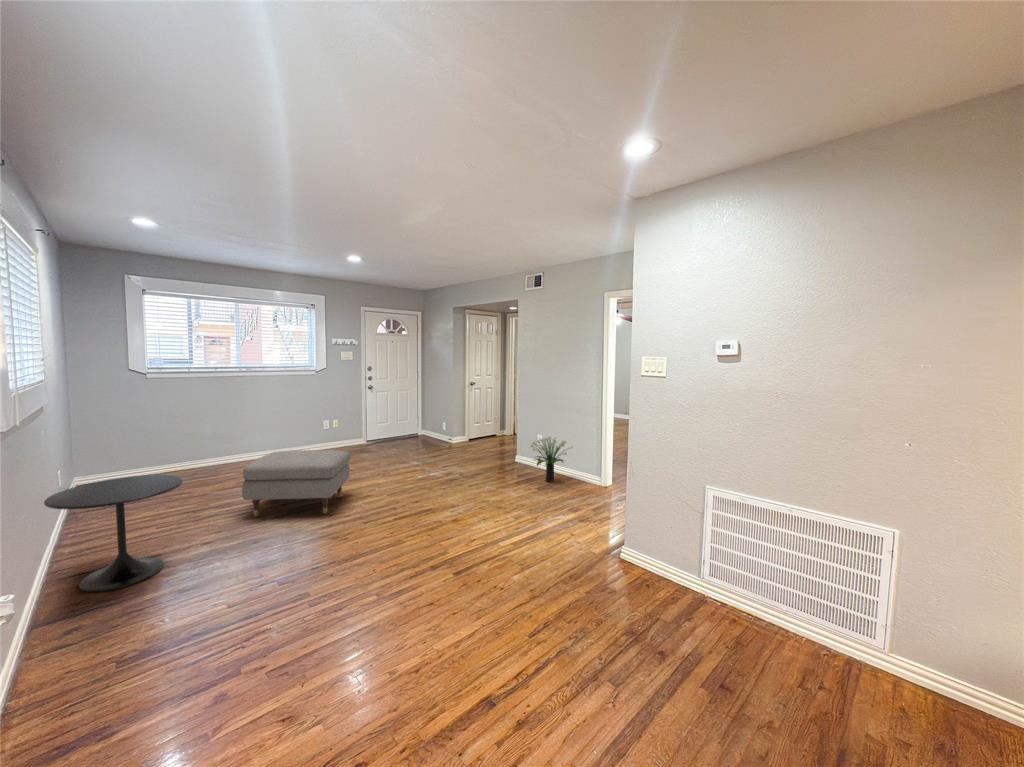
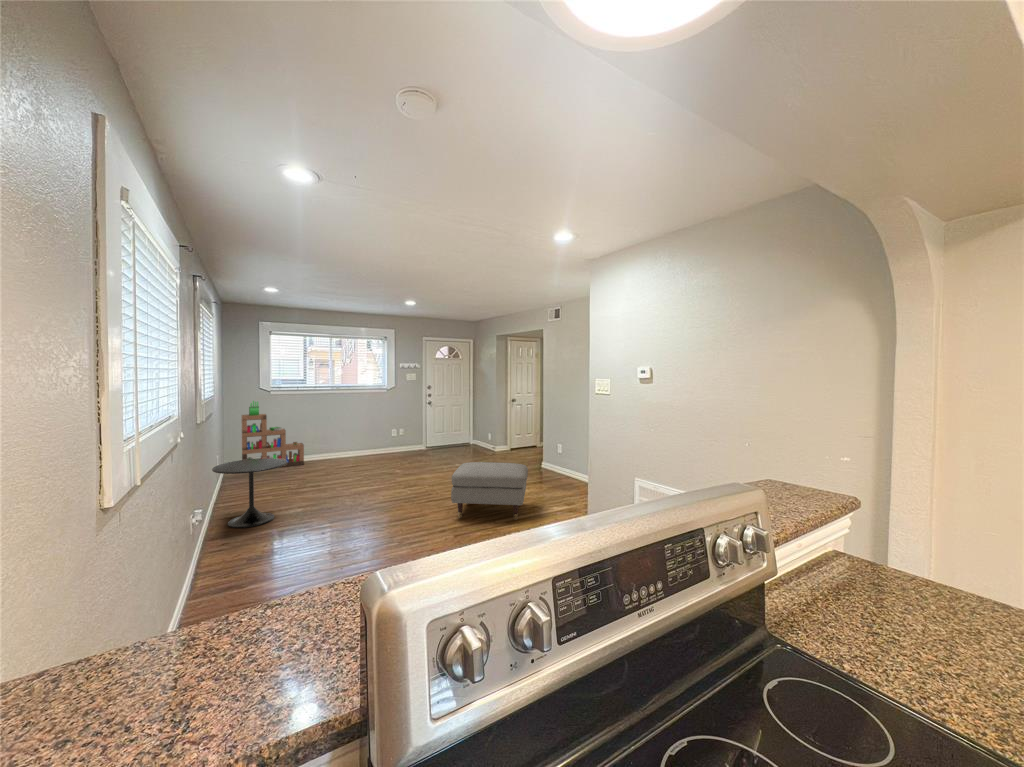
bookshelf: none [99,387,201,487] -> present [242,401,304,467]
potted plant: present [530,437,573,482] -> none [546,445,581,484]
ottoman: present [242,450,350,517] -> present [451,462,528,520]

